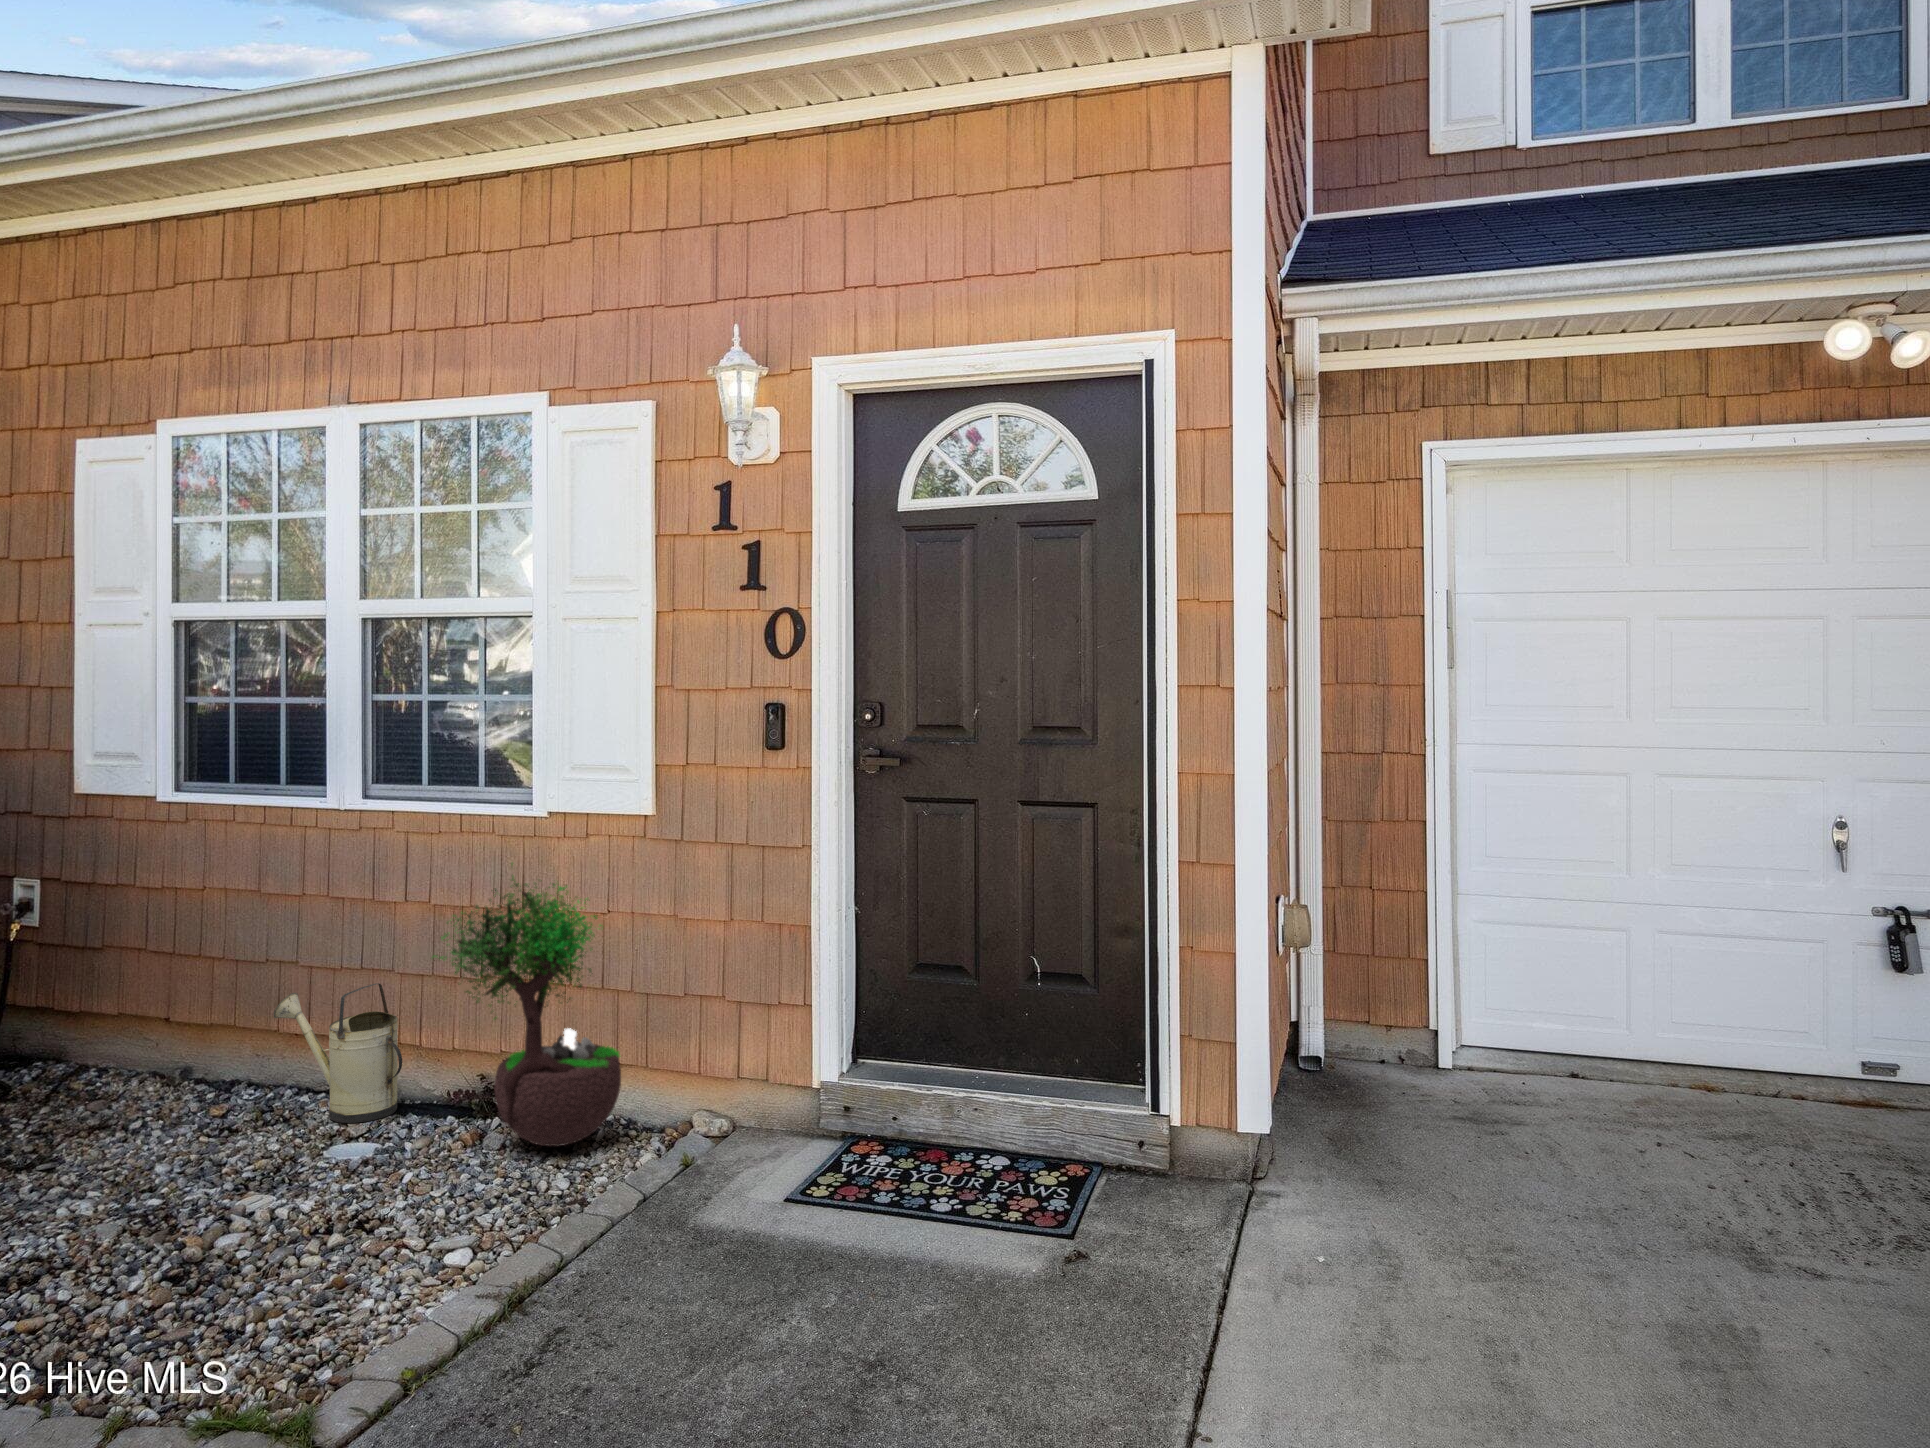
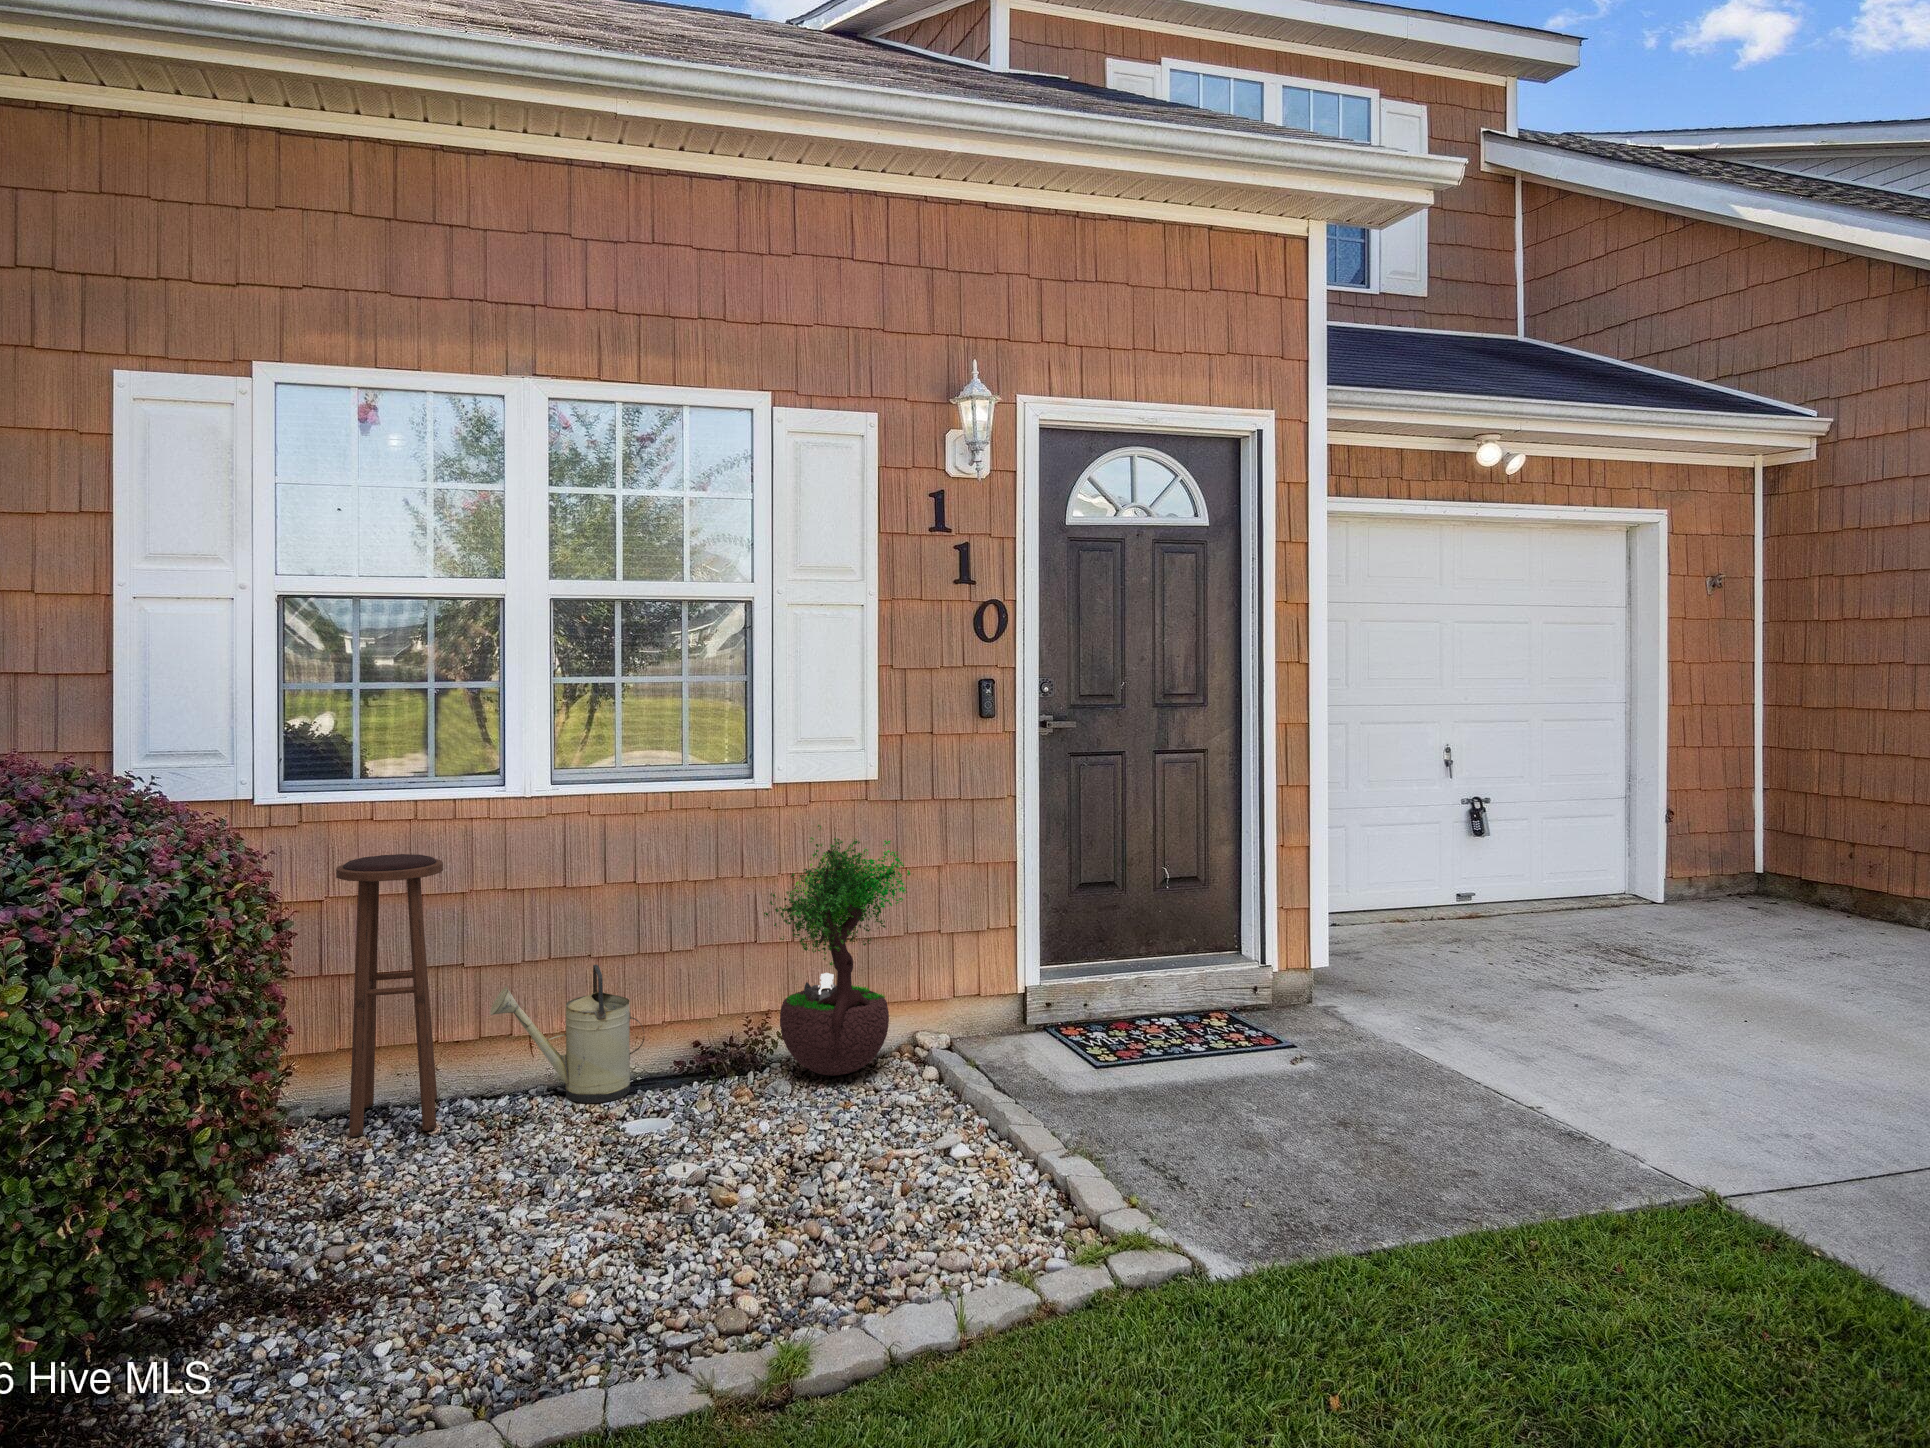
stool: none [148,857,273,1116] -> present [336,854,443,1137]

